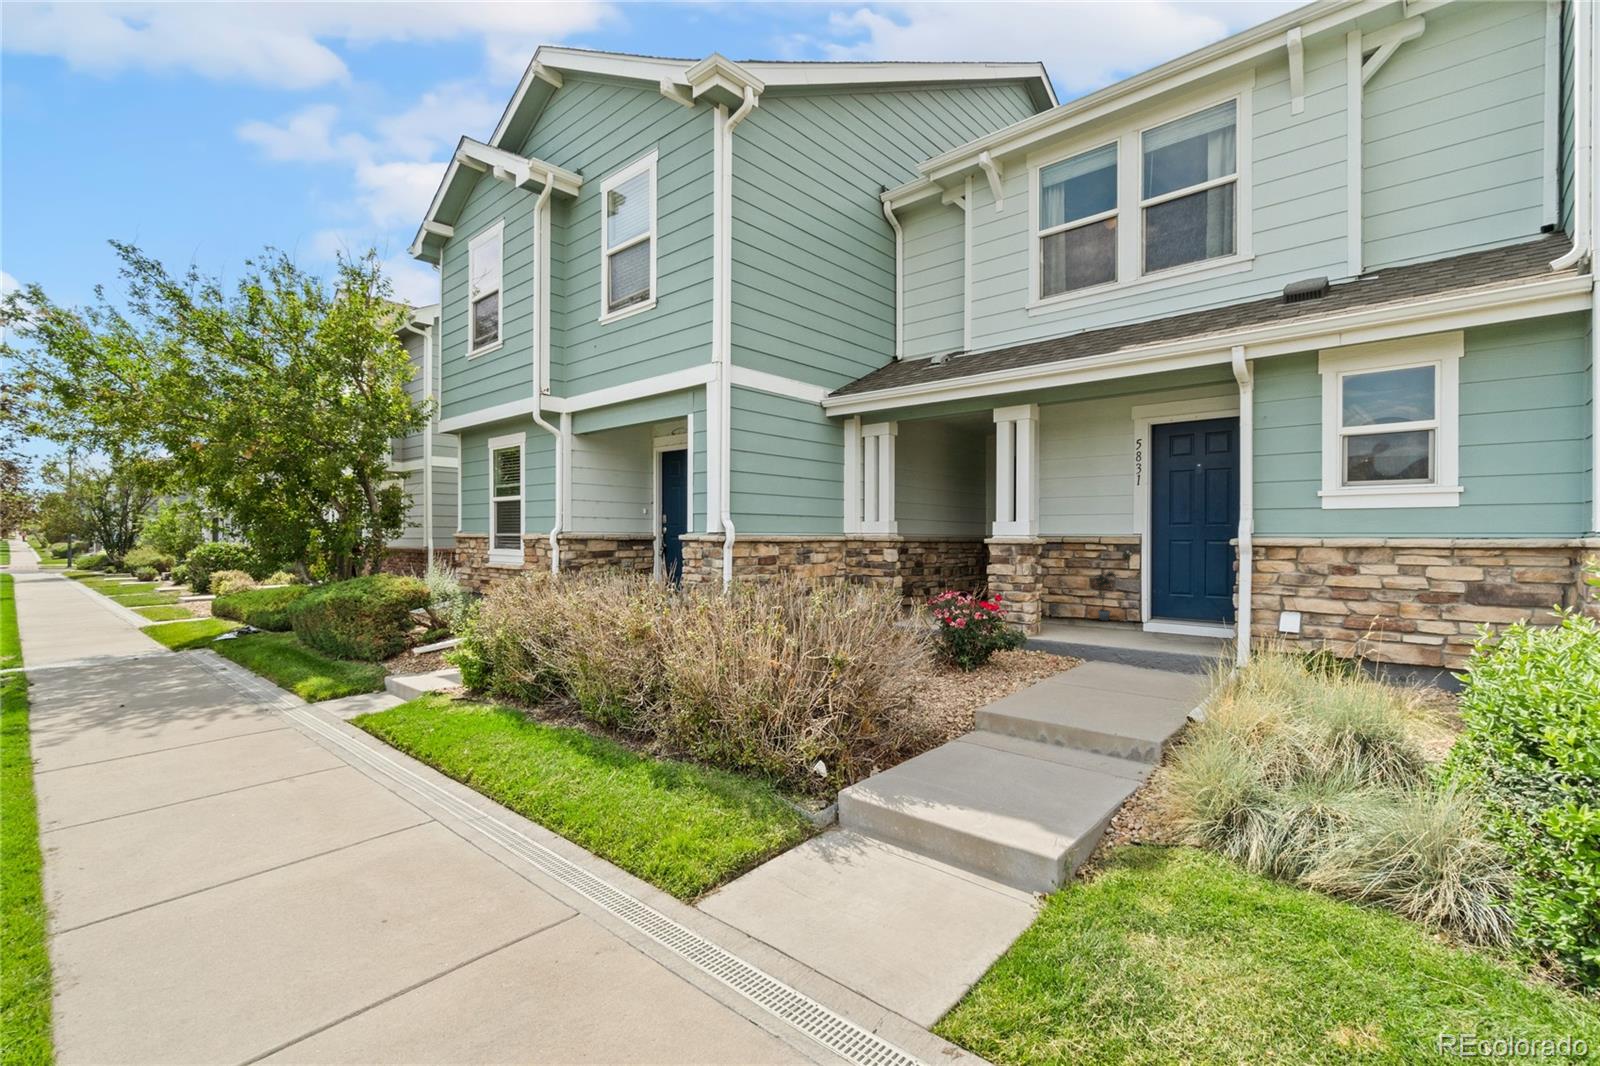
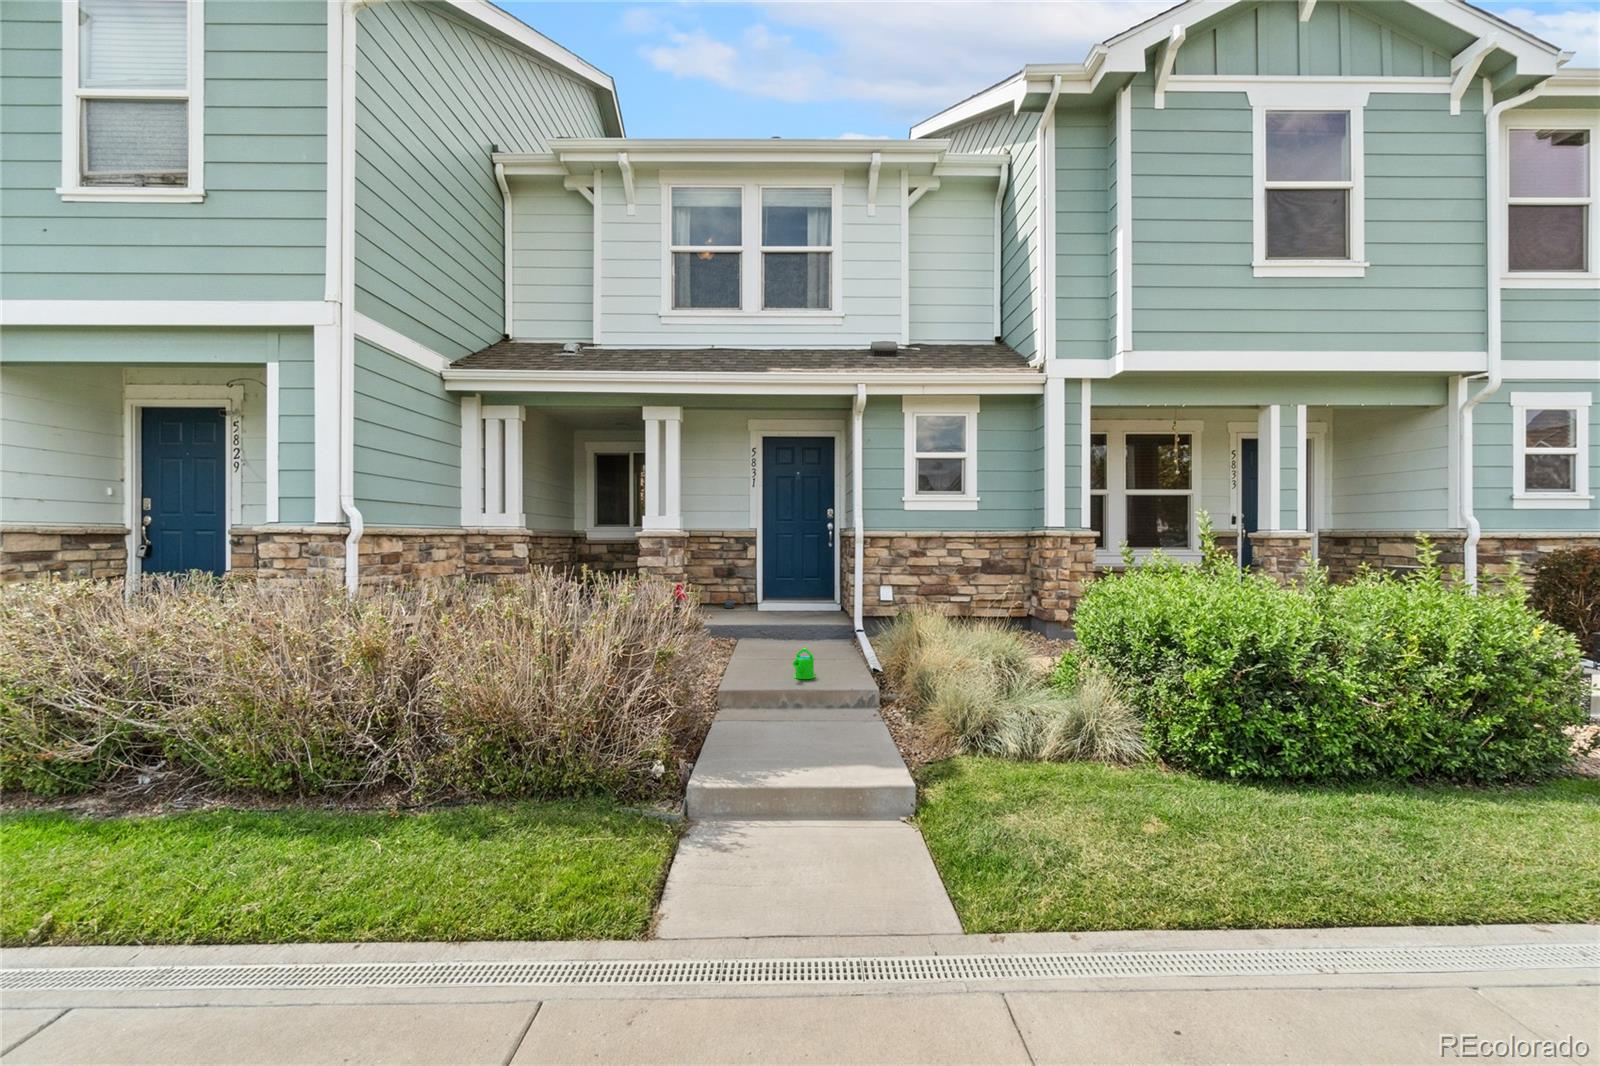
watering can: none [1051,683,1090,721] -> present [793,648,815,679]

